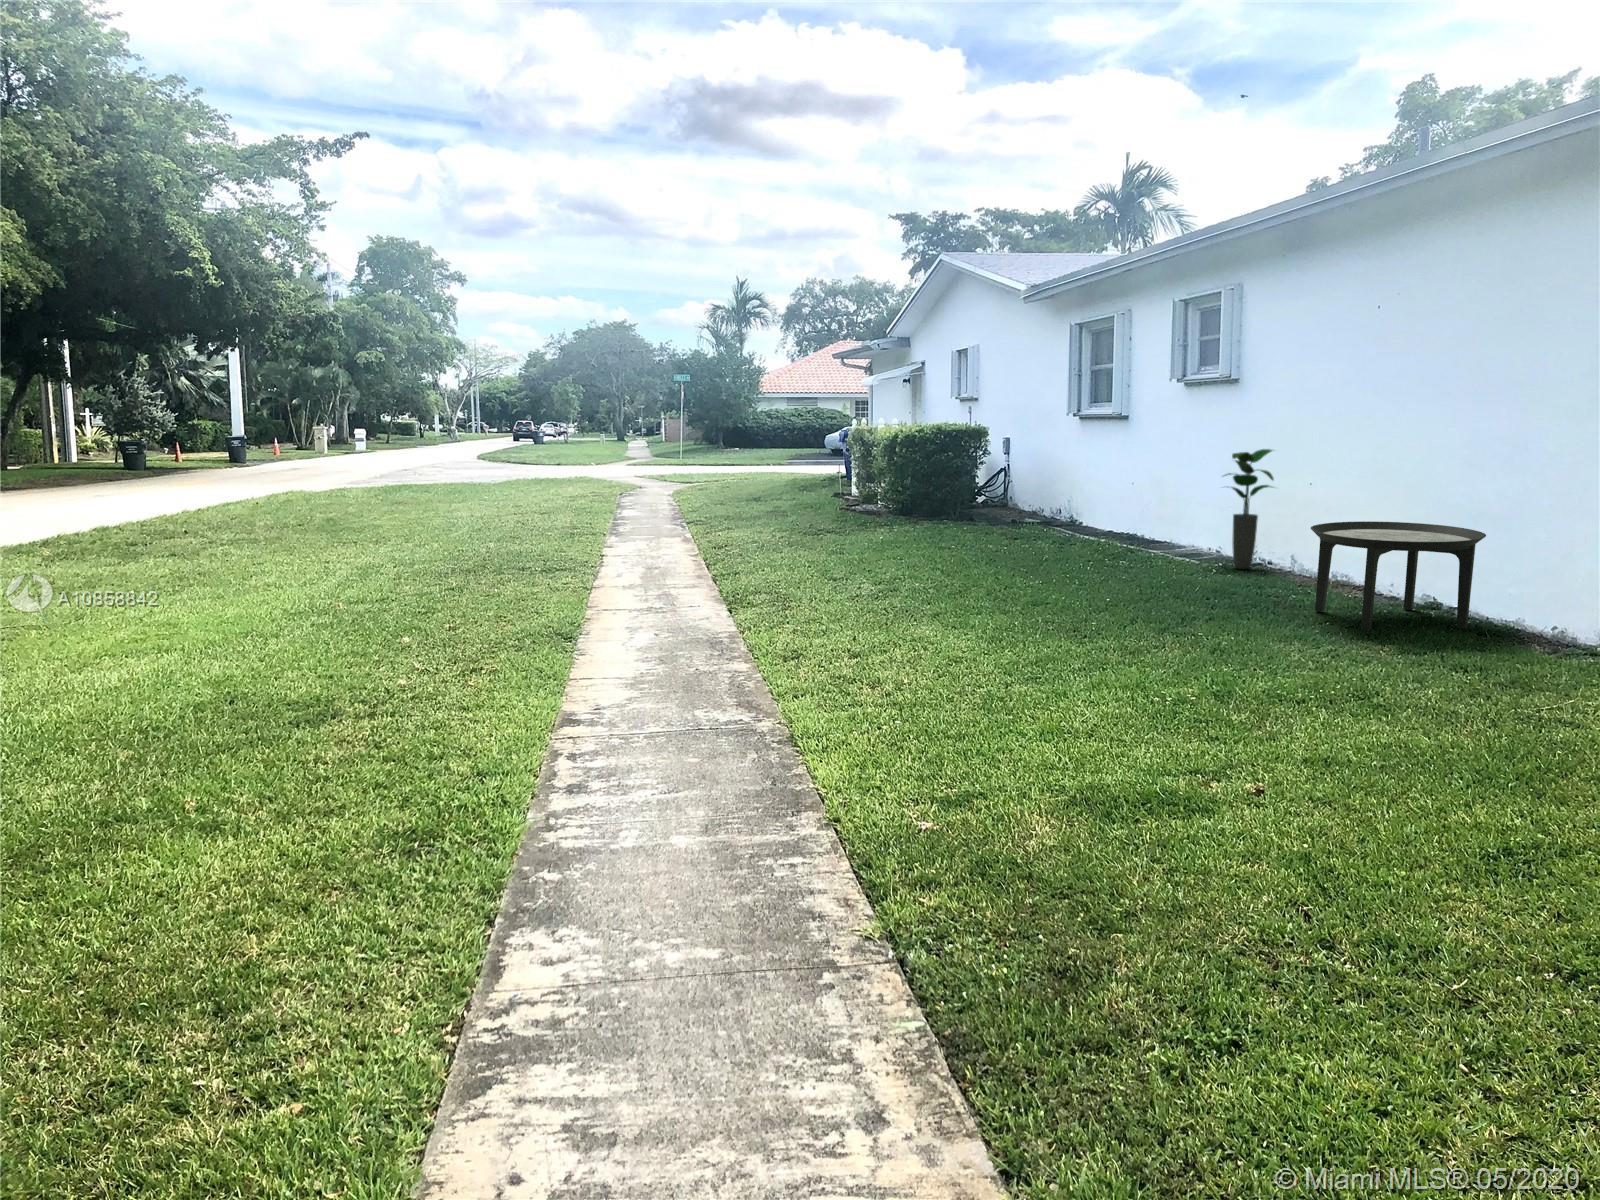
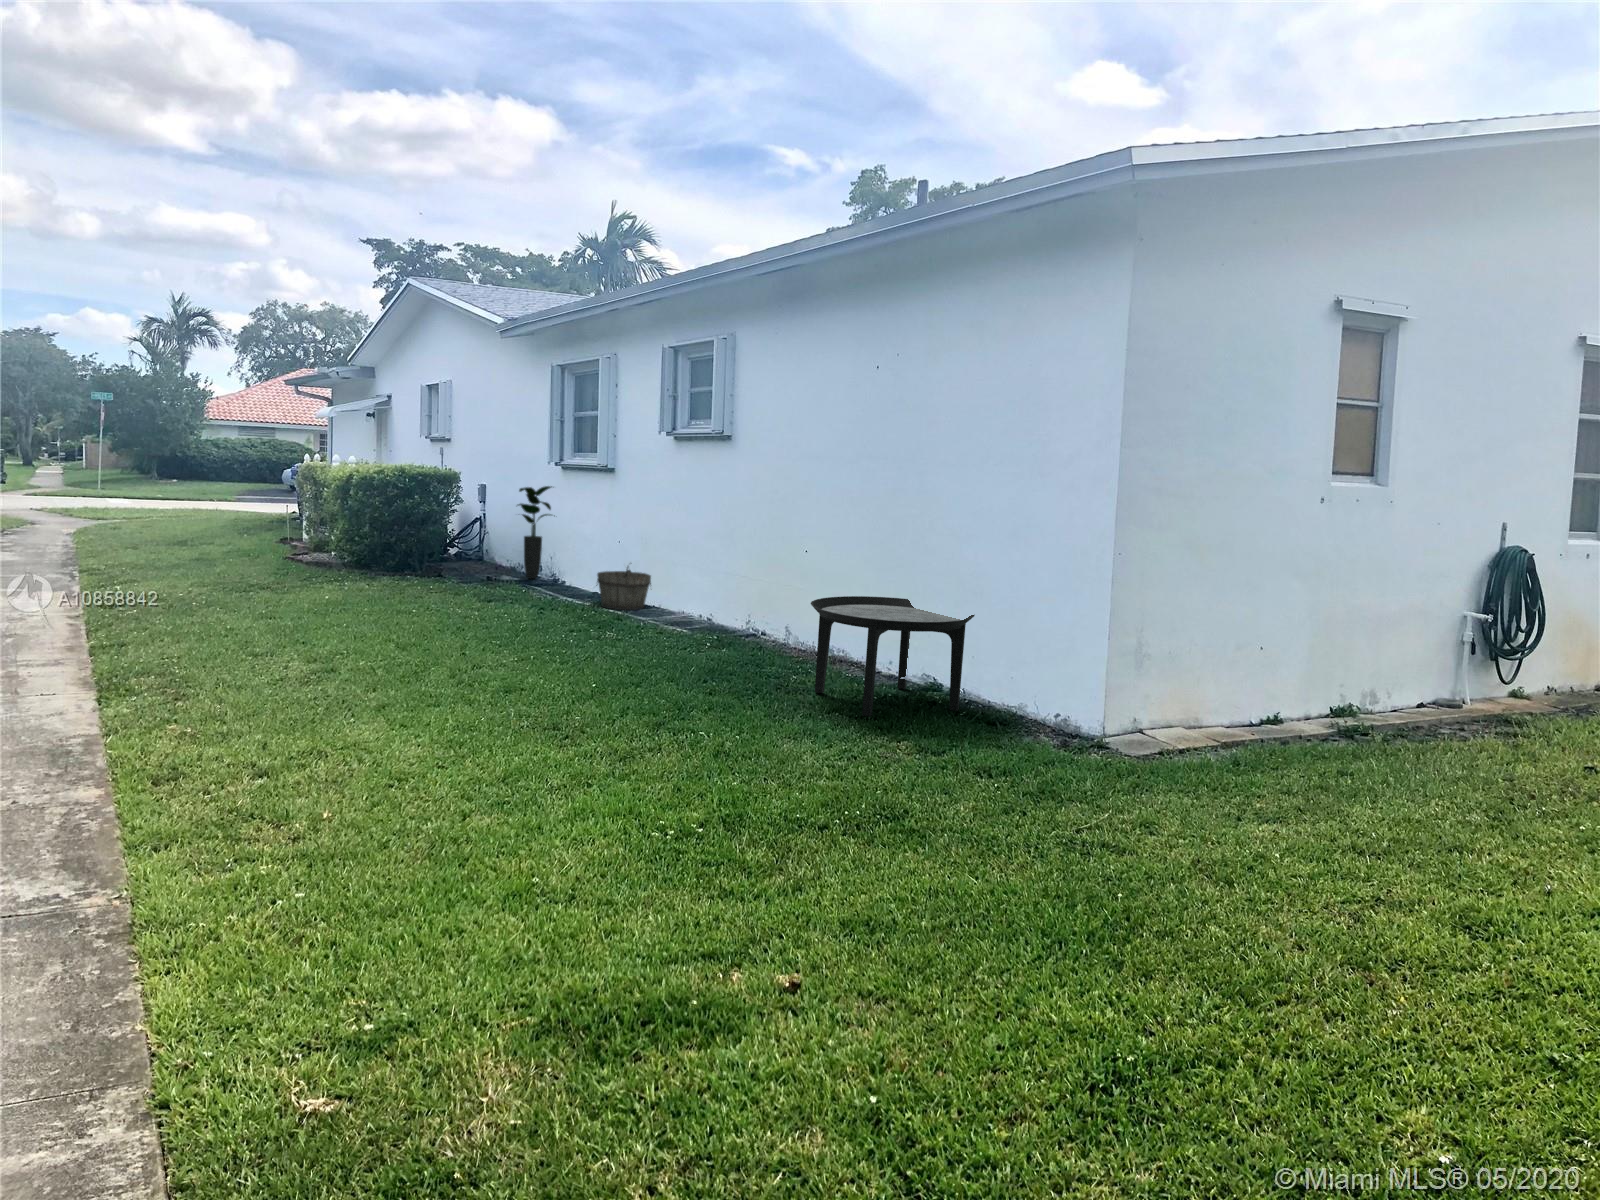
potted plant: present [1225,449,1274,569] -> present [518,486,552,579]
wooden bucket: none [1108,501,1161,544] -> present [596,567,651,610]

